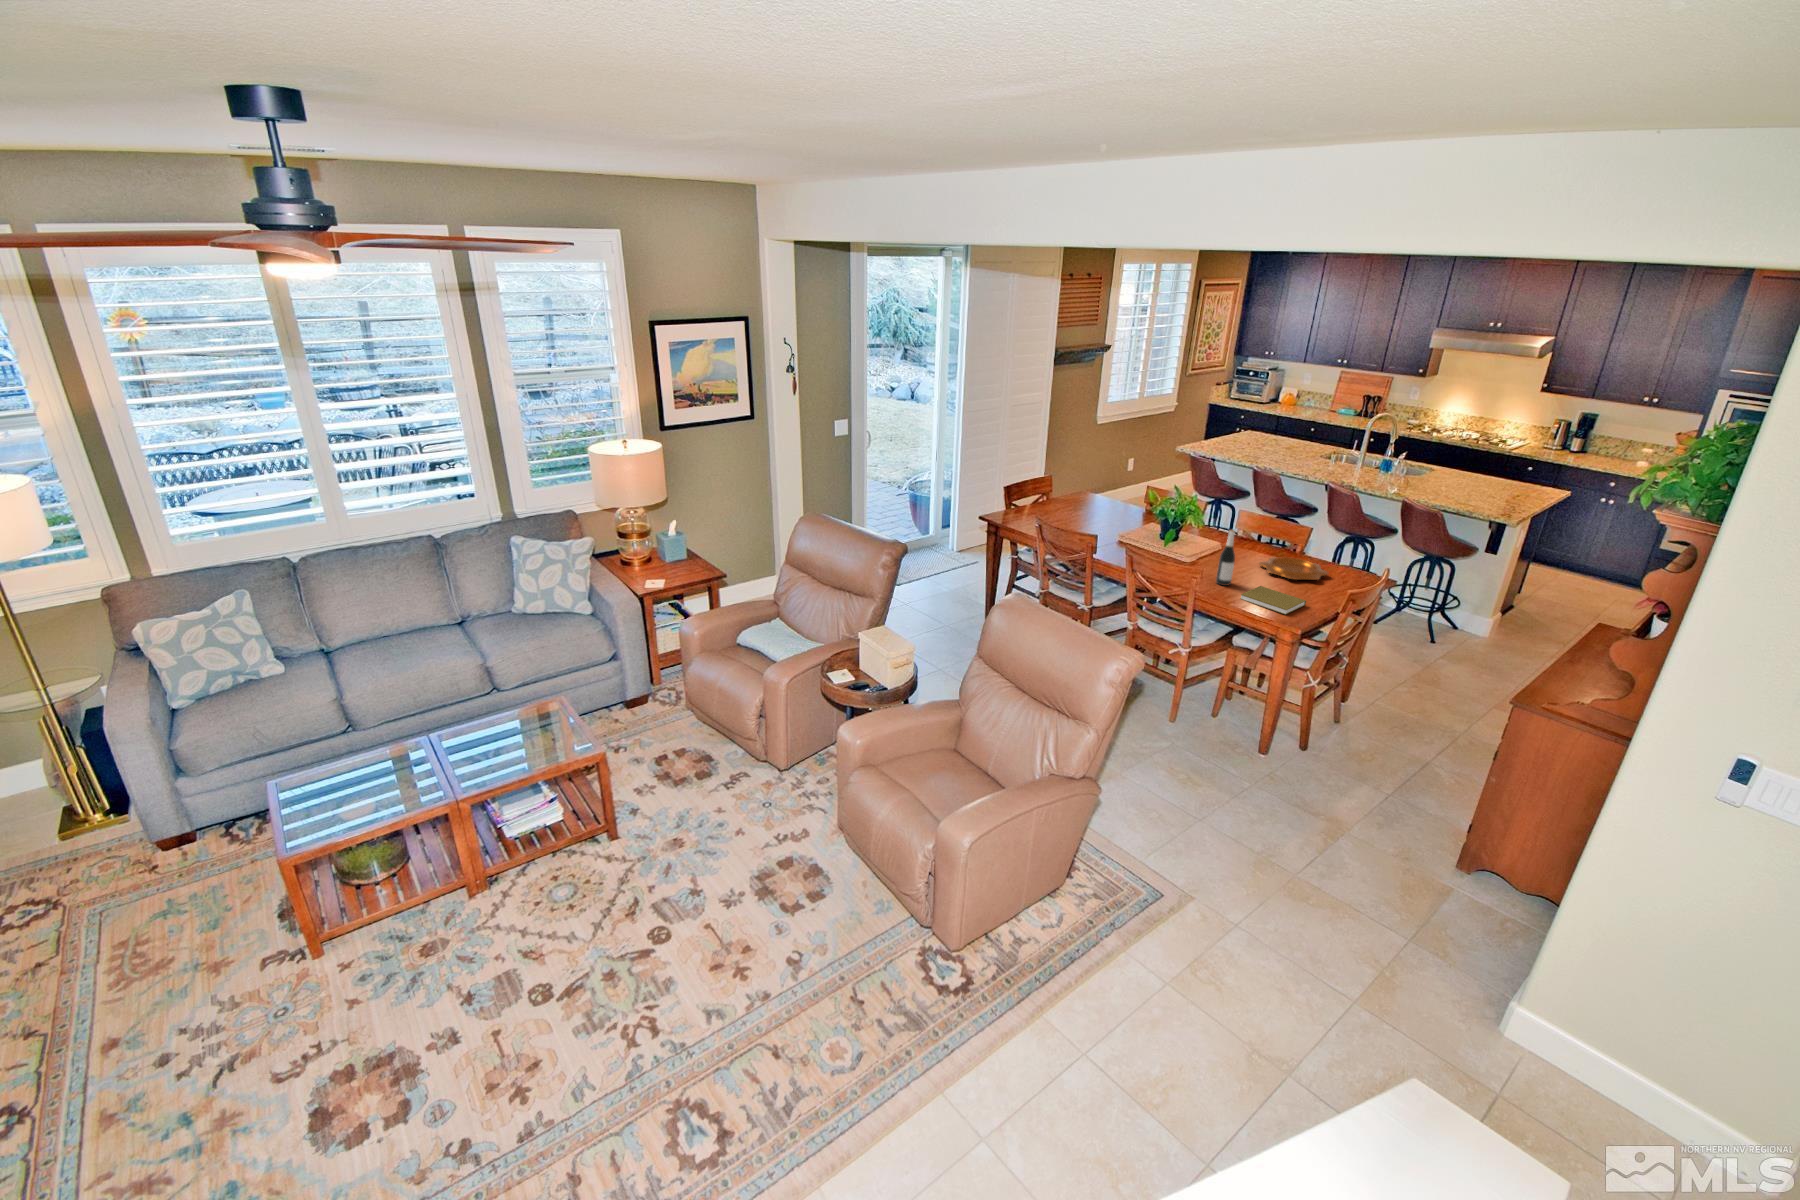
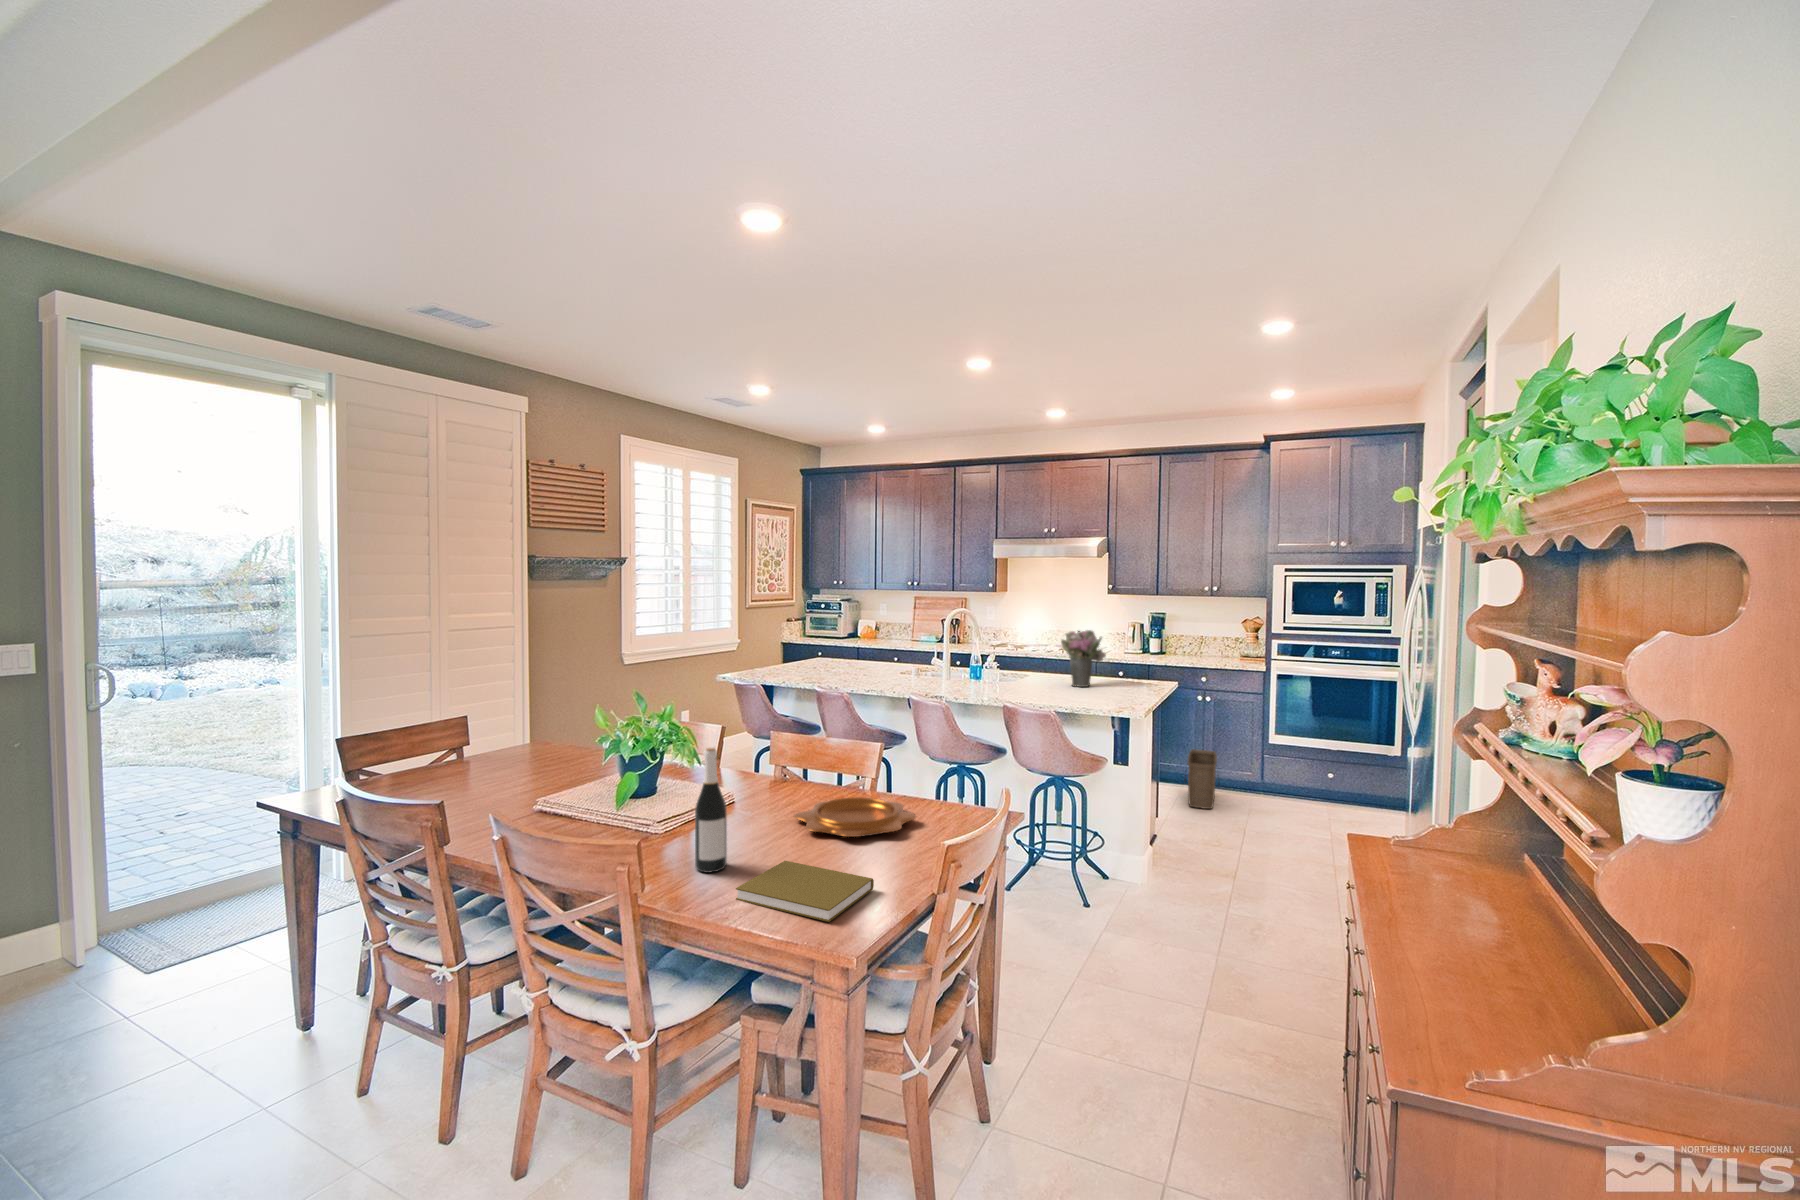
flower bouquet: none [1463,446,1502,492] -> present [1061,630,1106,687]
basket: none [1558,544,1603,595] -> present [1185,749,1217,809]

